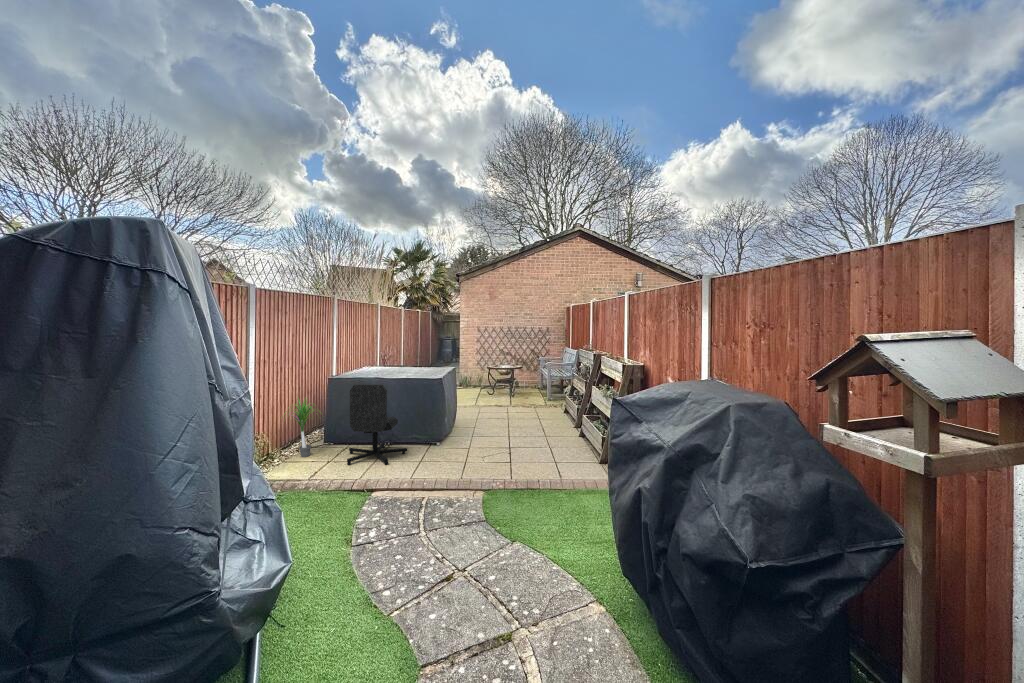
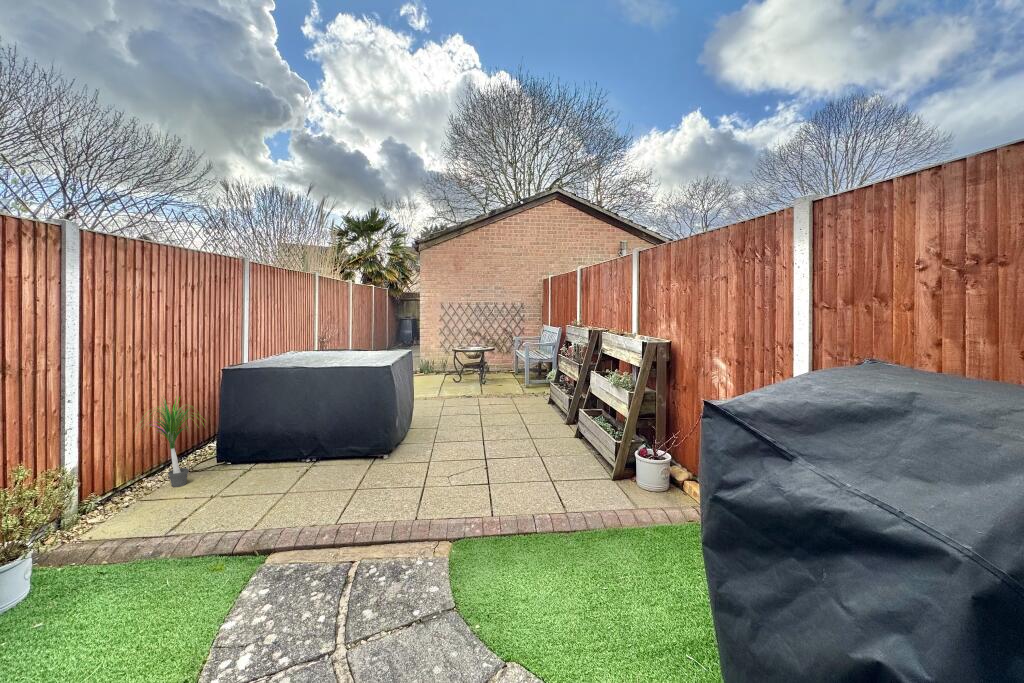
chair: present [347,384,407,465] -> none [240,376,338,499]

